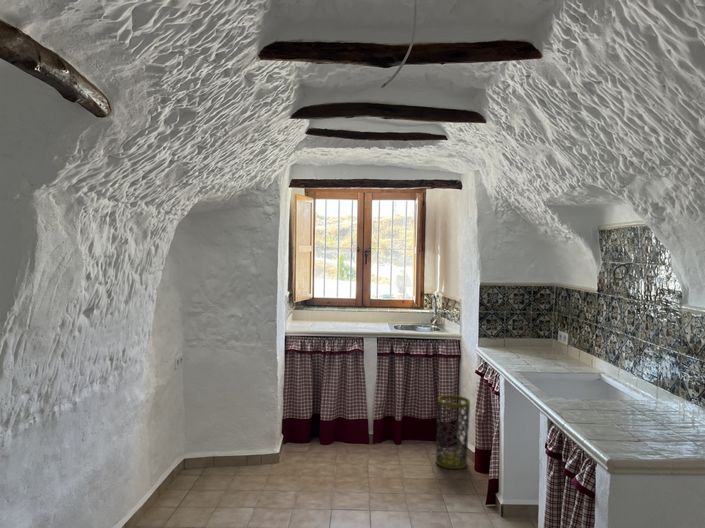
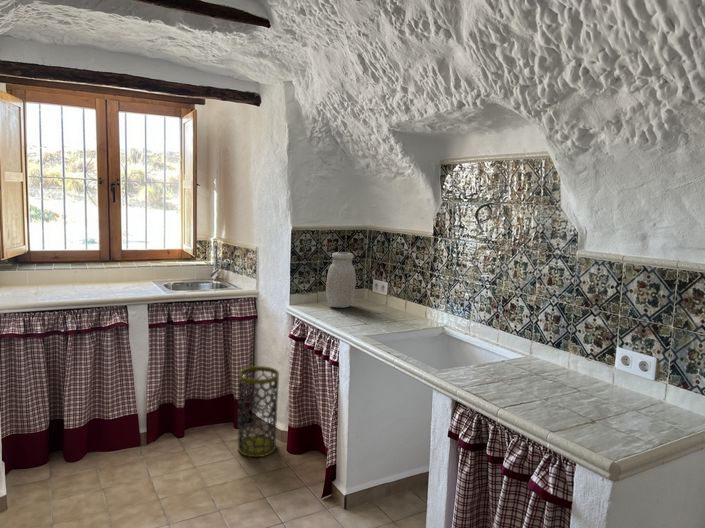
jar: none [507,304,534,351] -> present [326,252,356,308]

